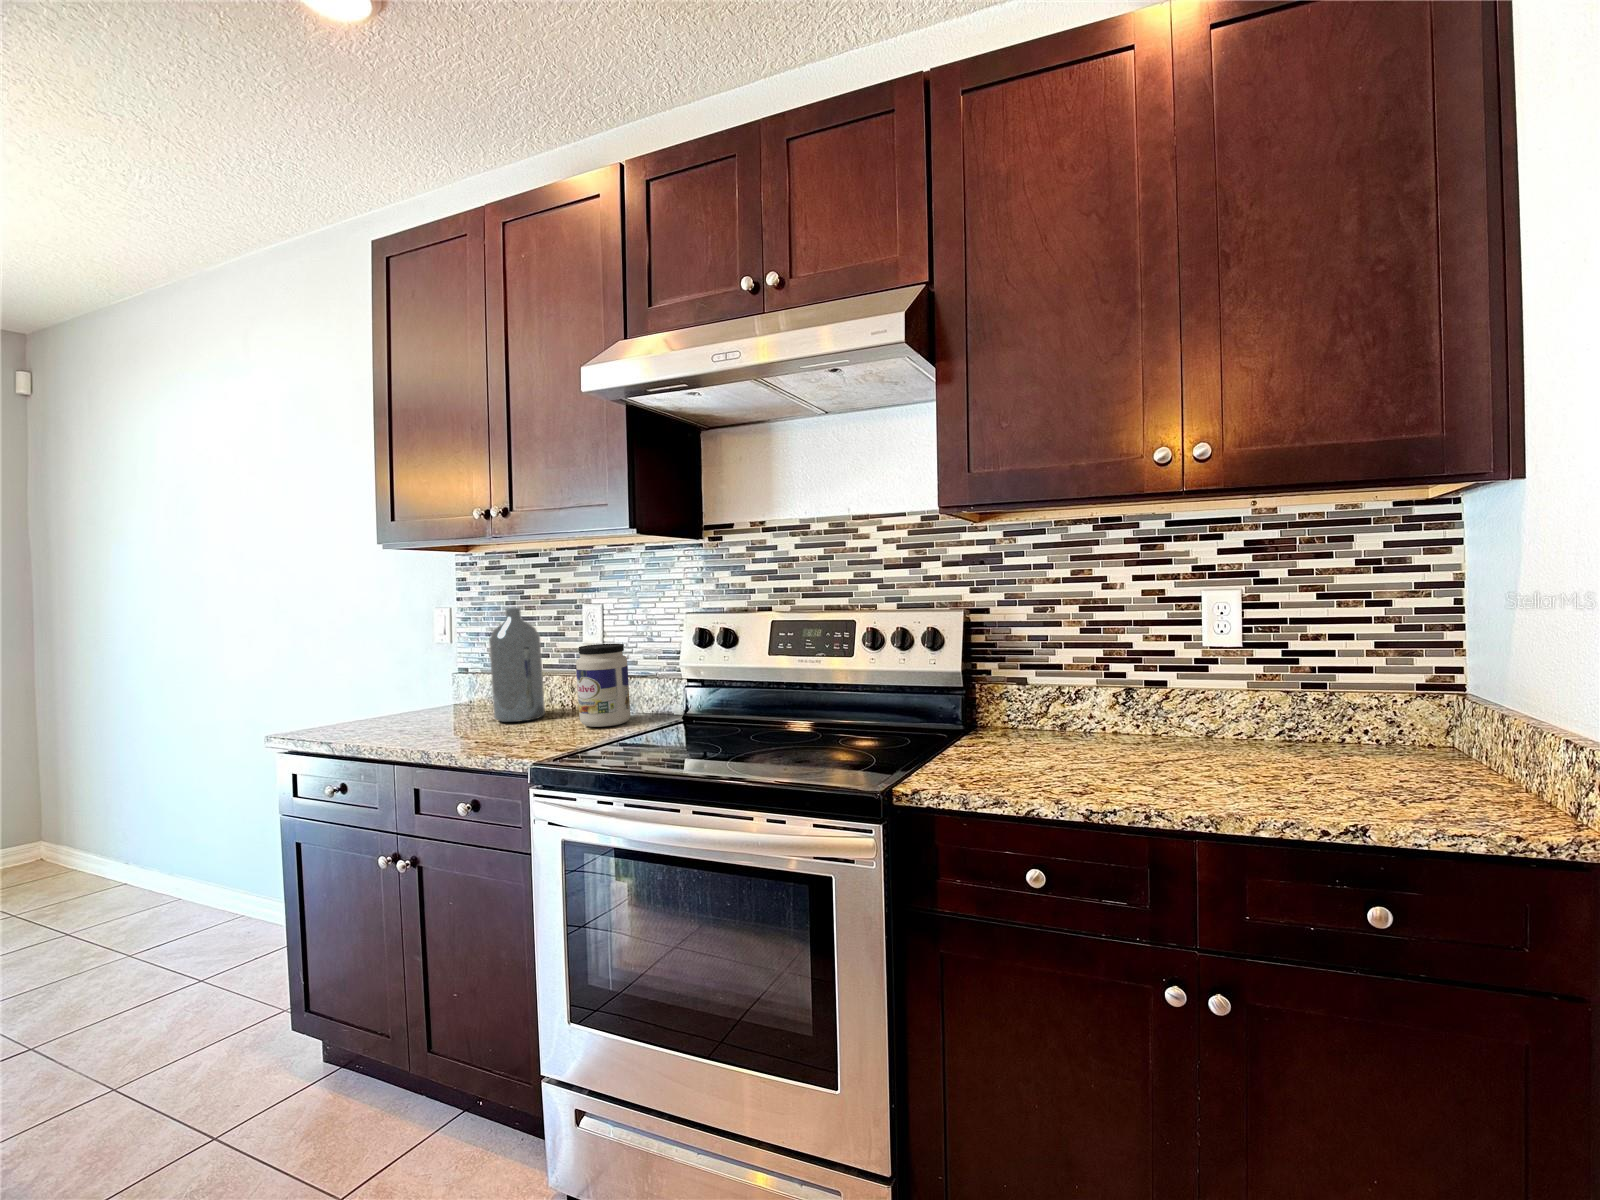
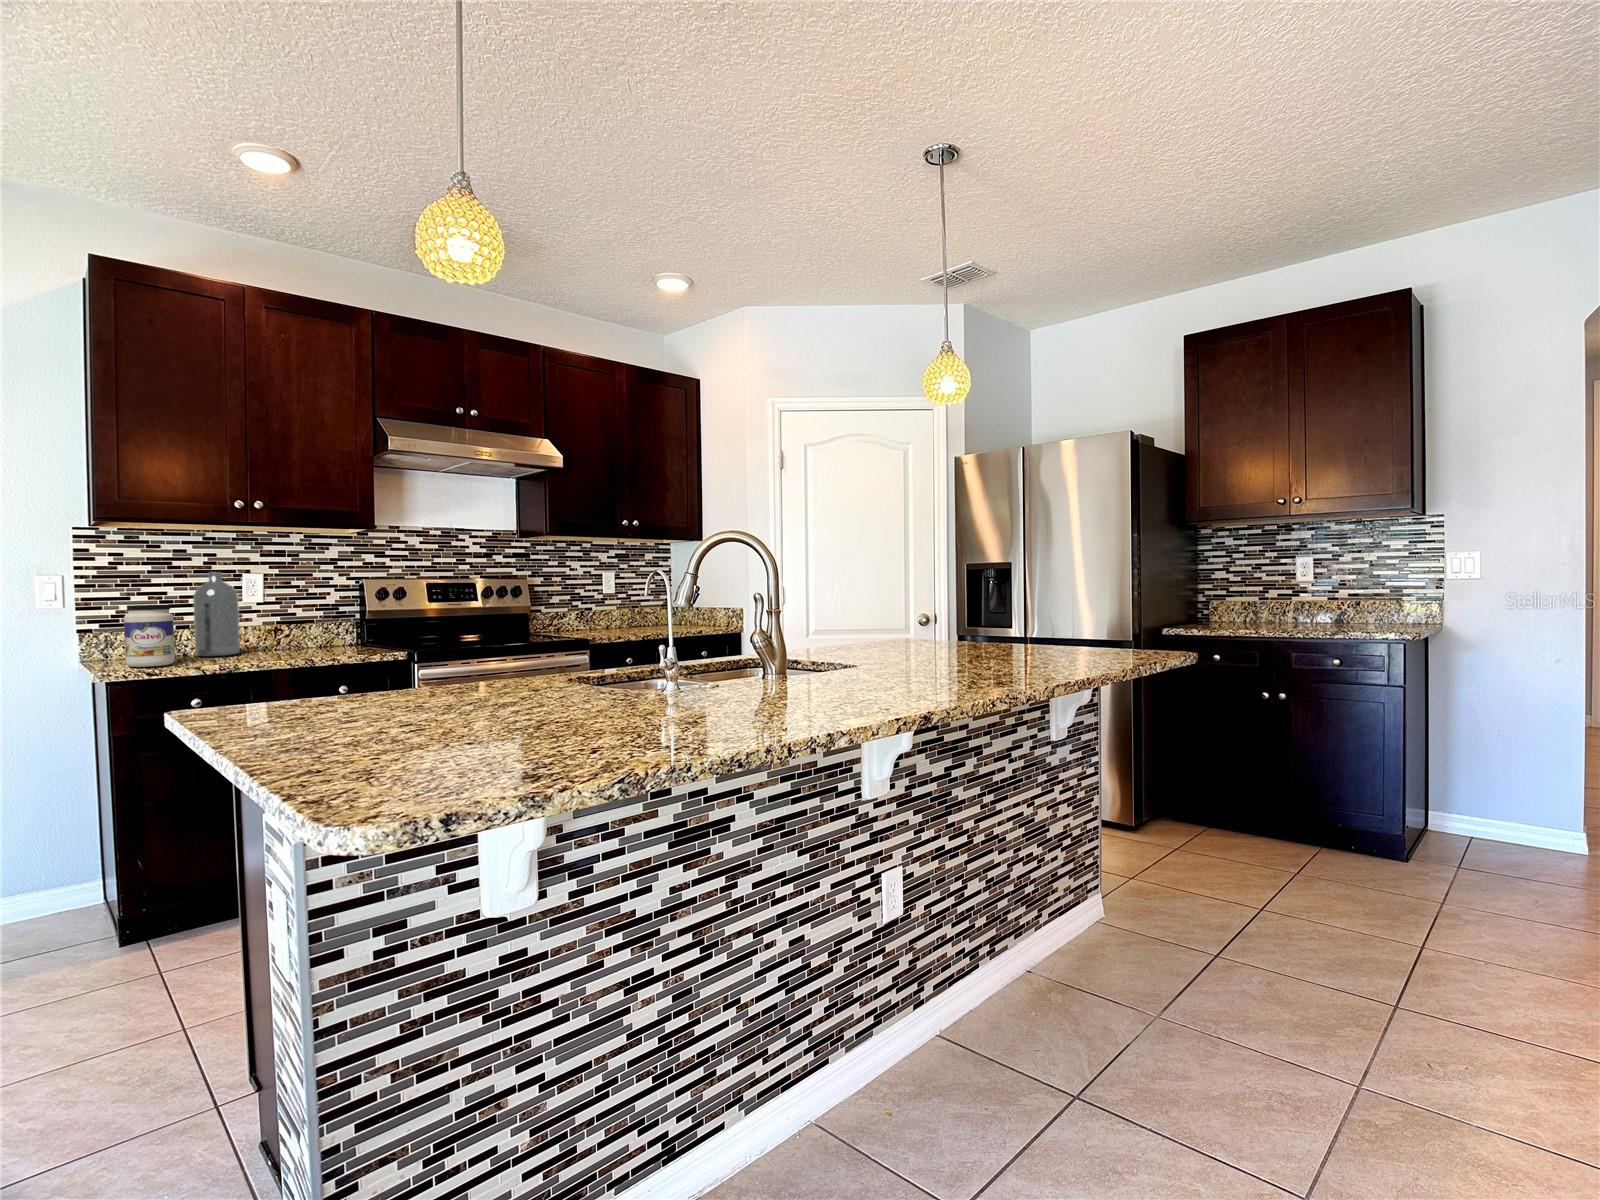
jar: present [576,644,630,727] -> present [124,604,175,667]

